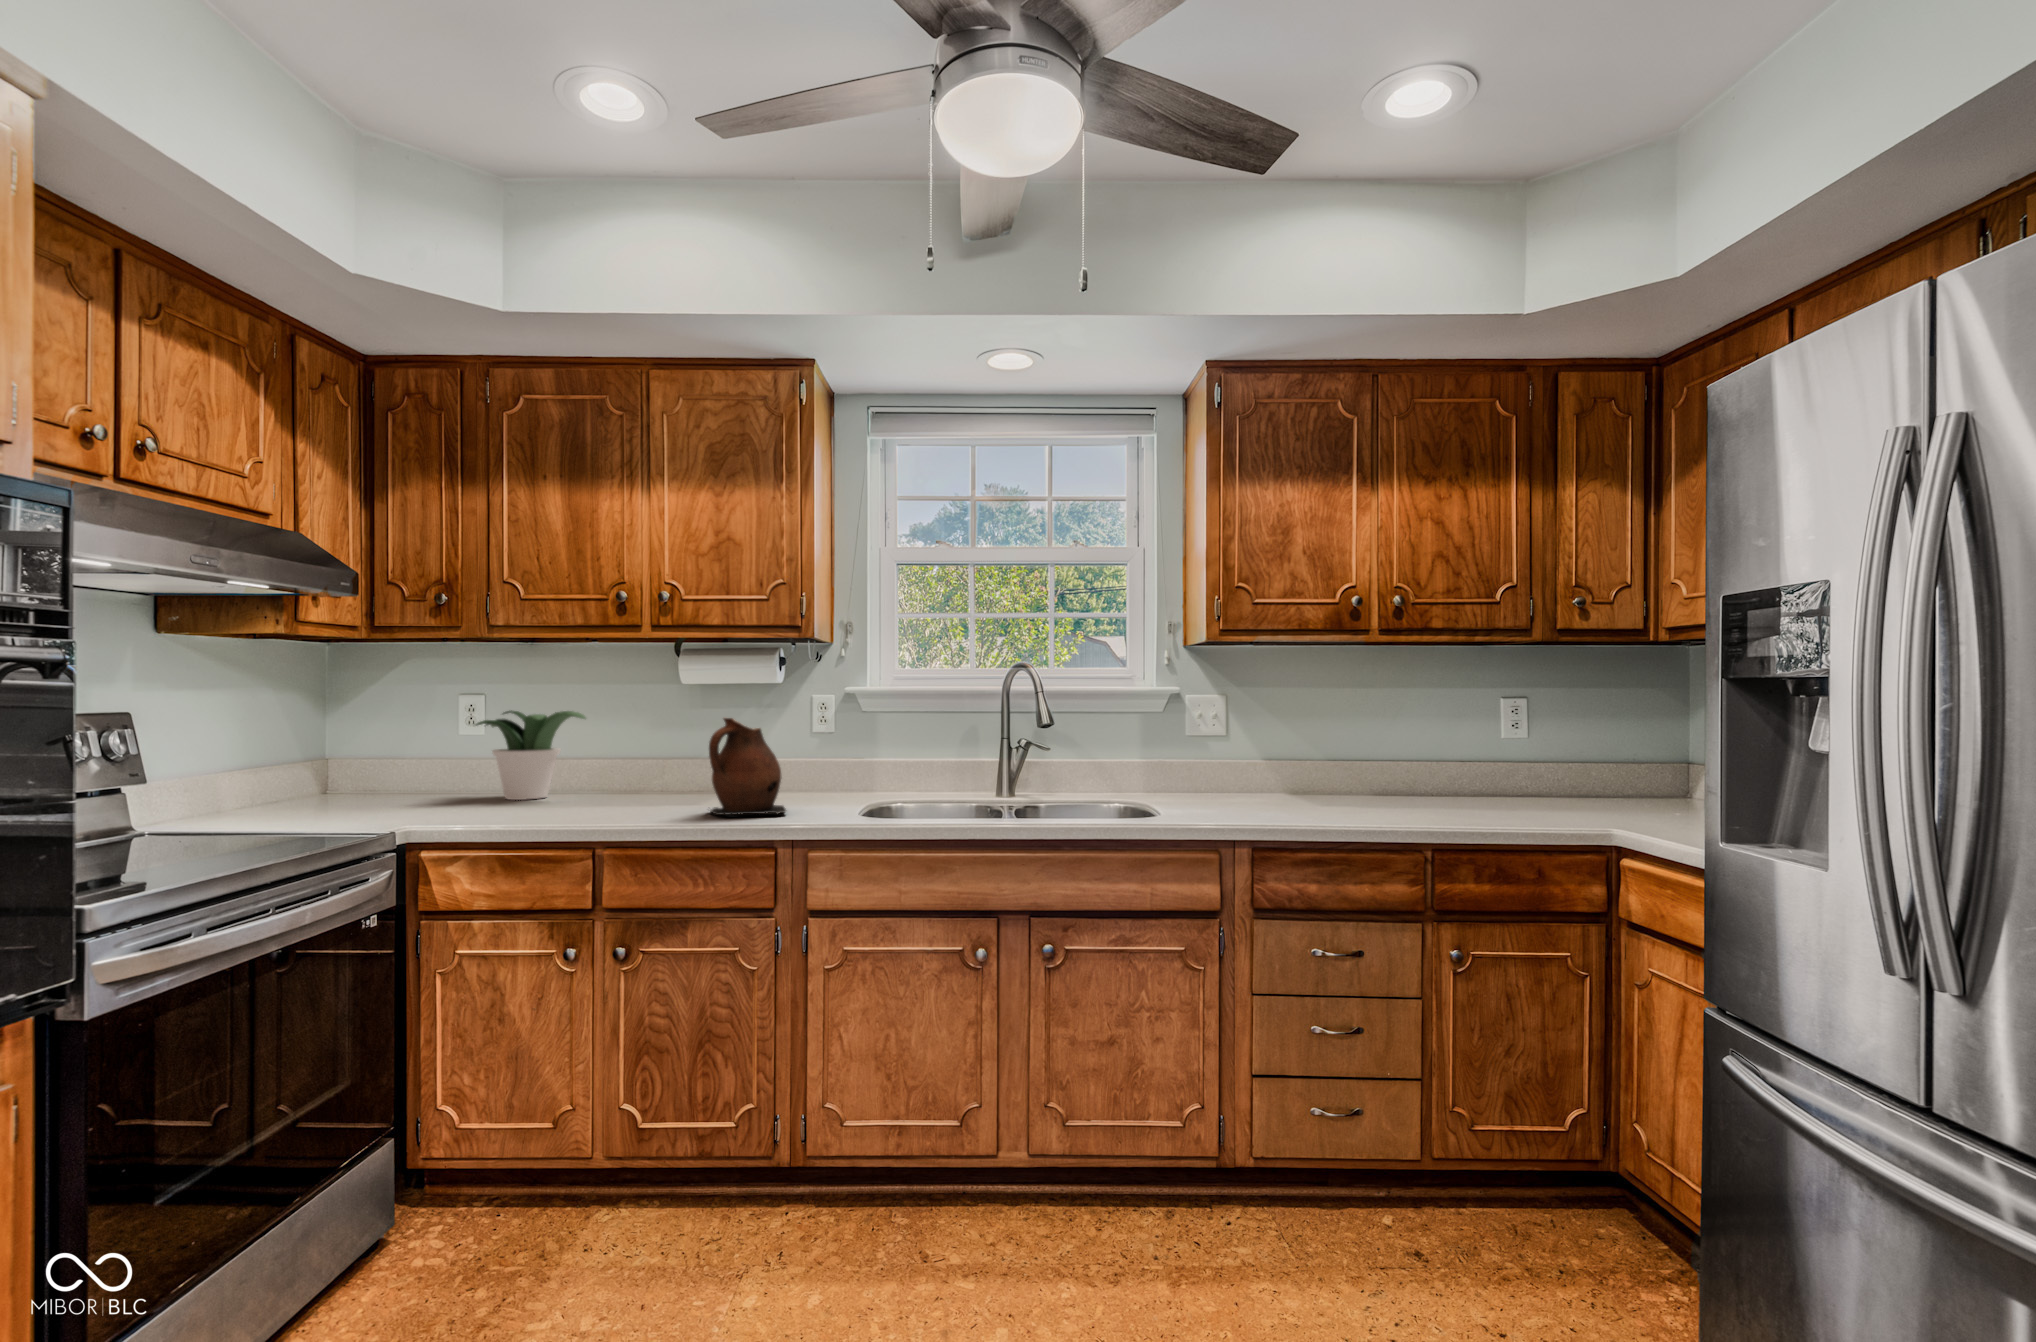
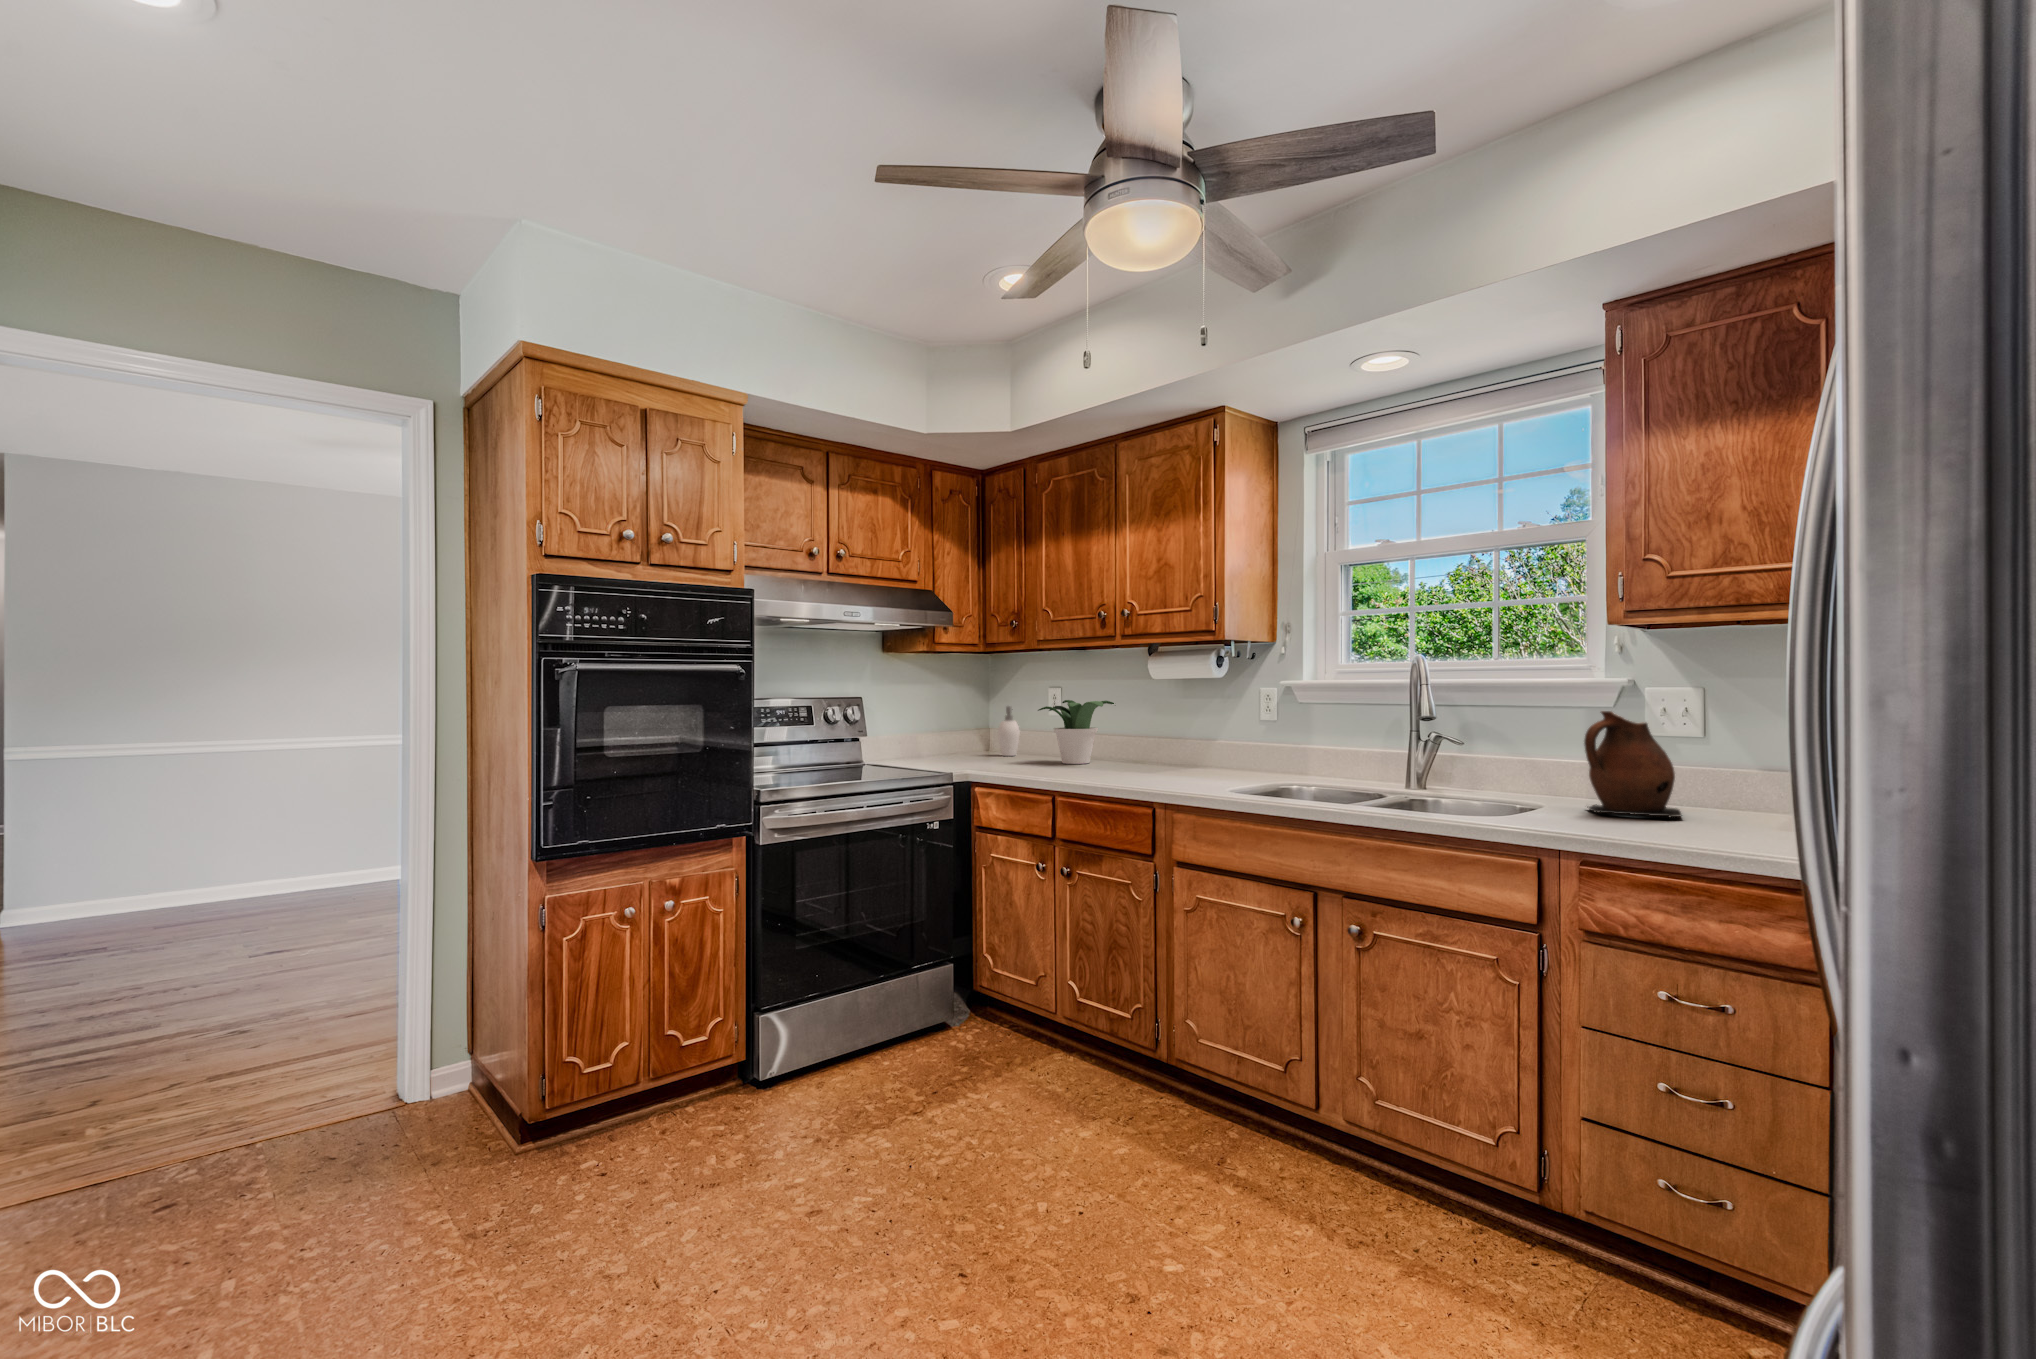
ceramic pitcher: present [709,718,786,815] -> present [1584,711,1682,818]
soap dispenser: none [354,720,402,795] -> present [998,706,1020,756]

